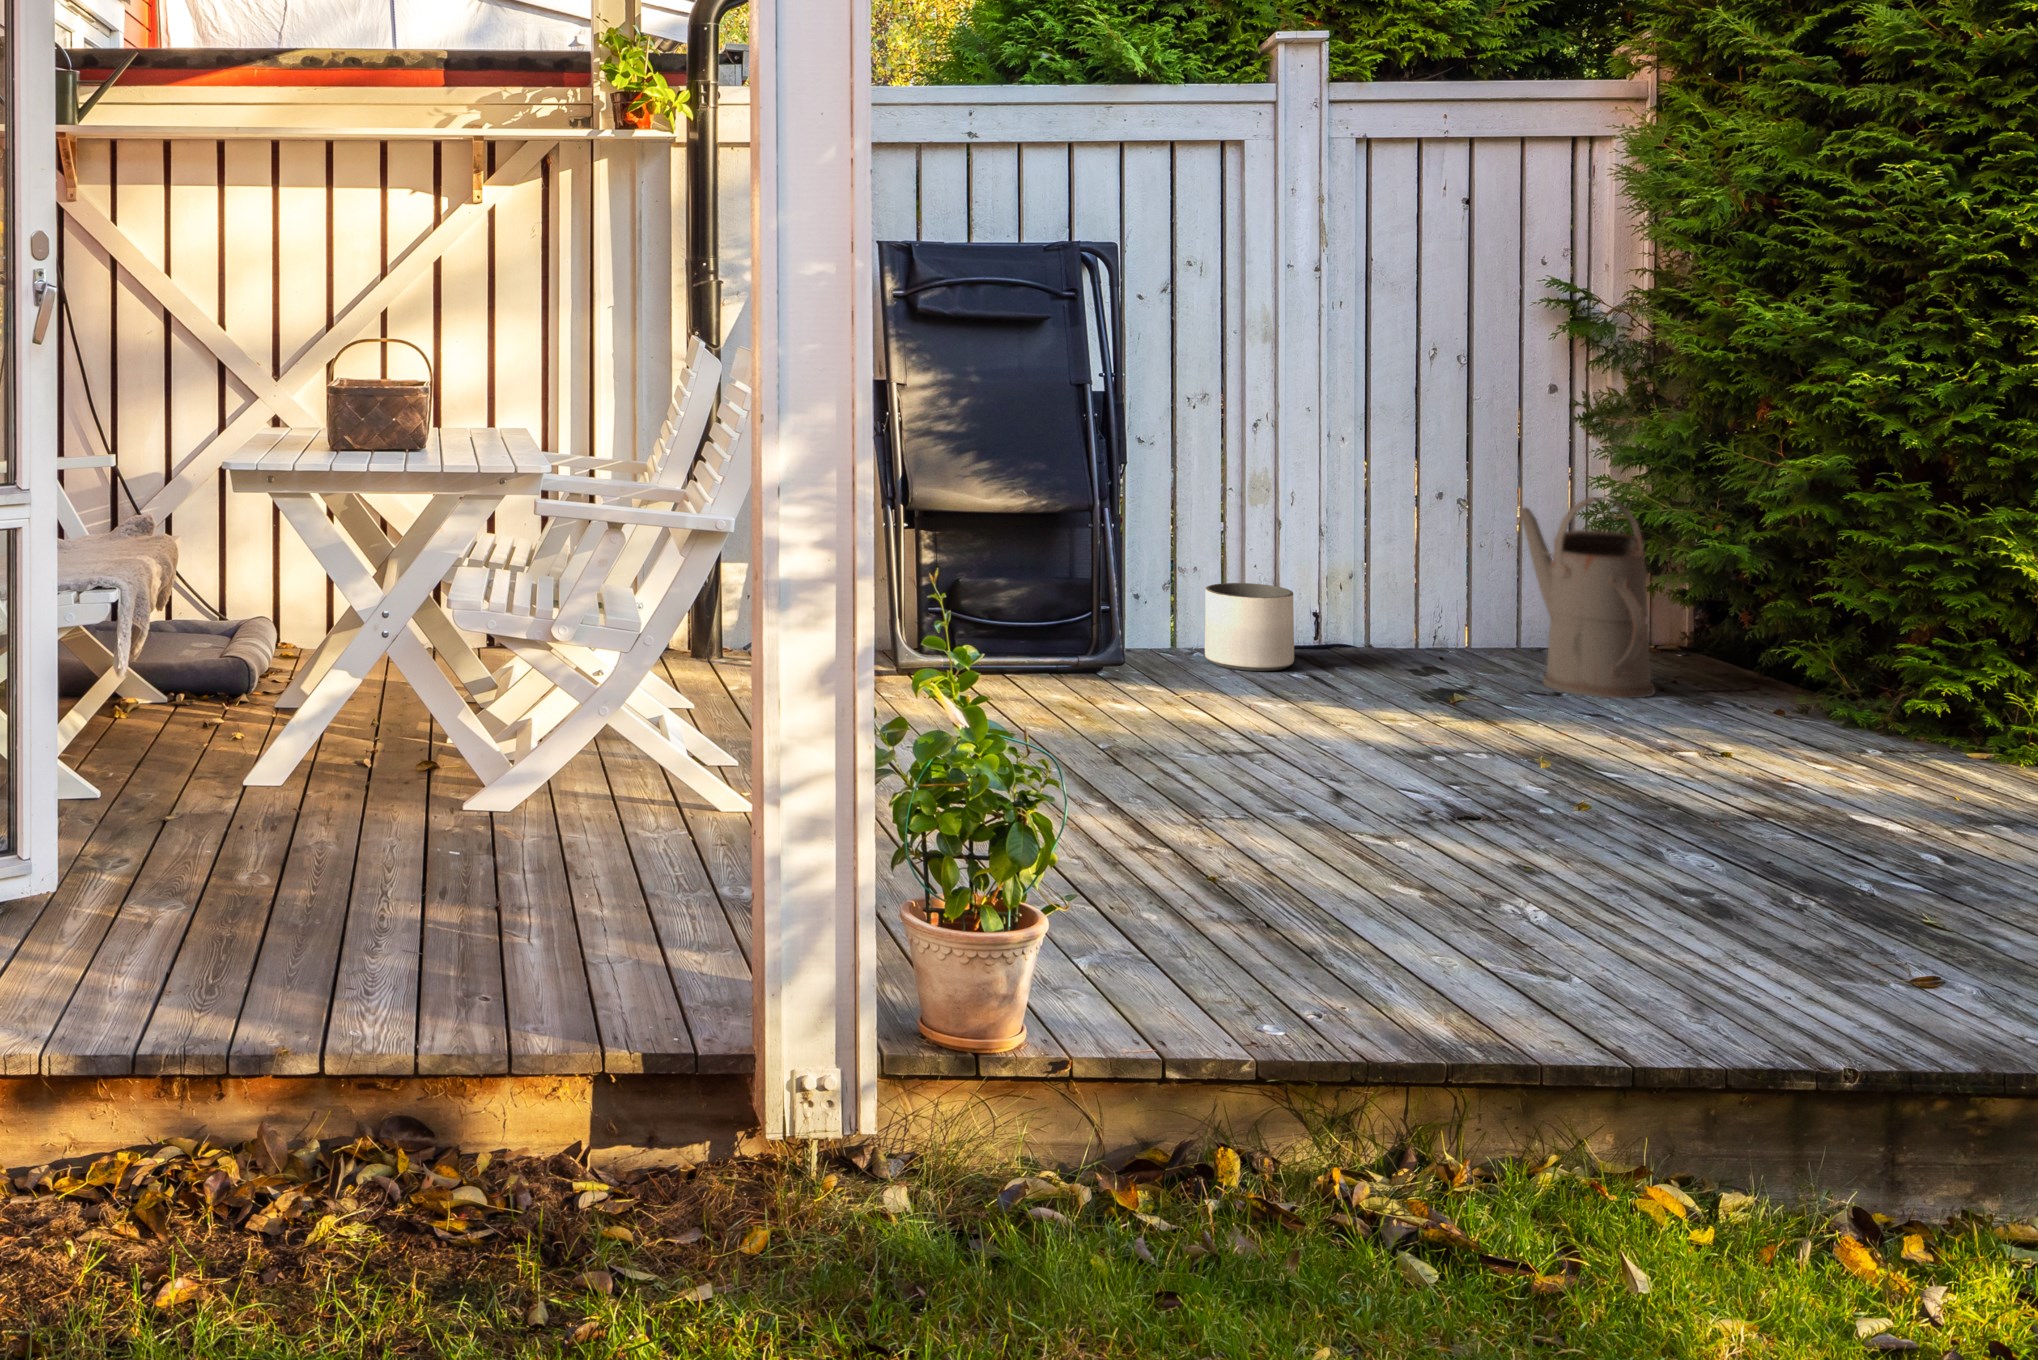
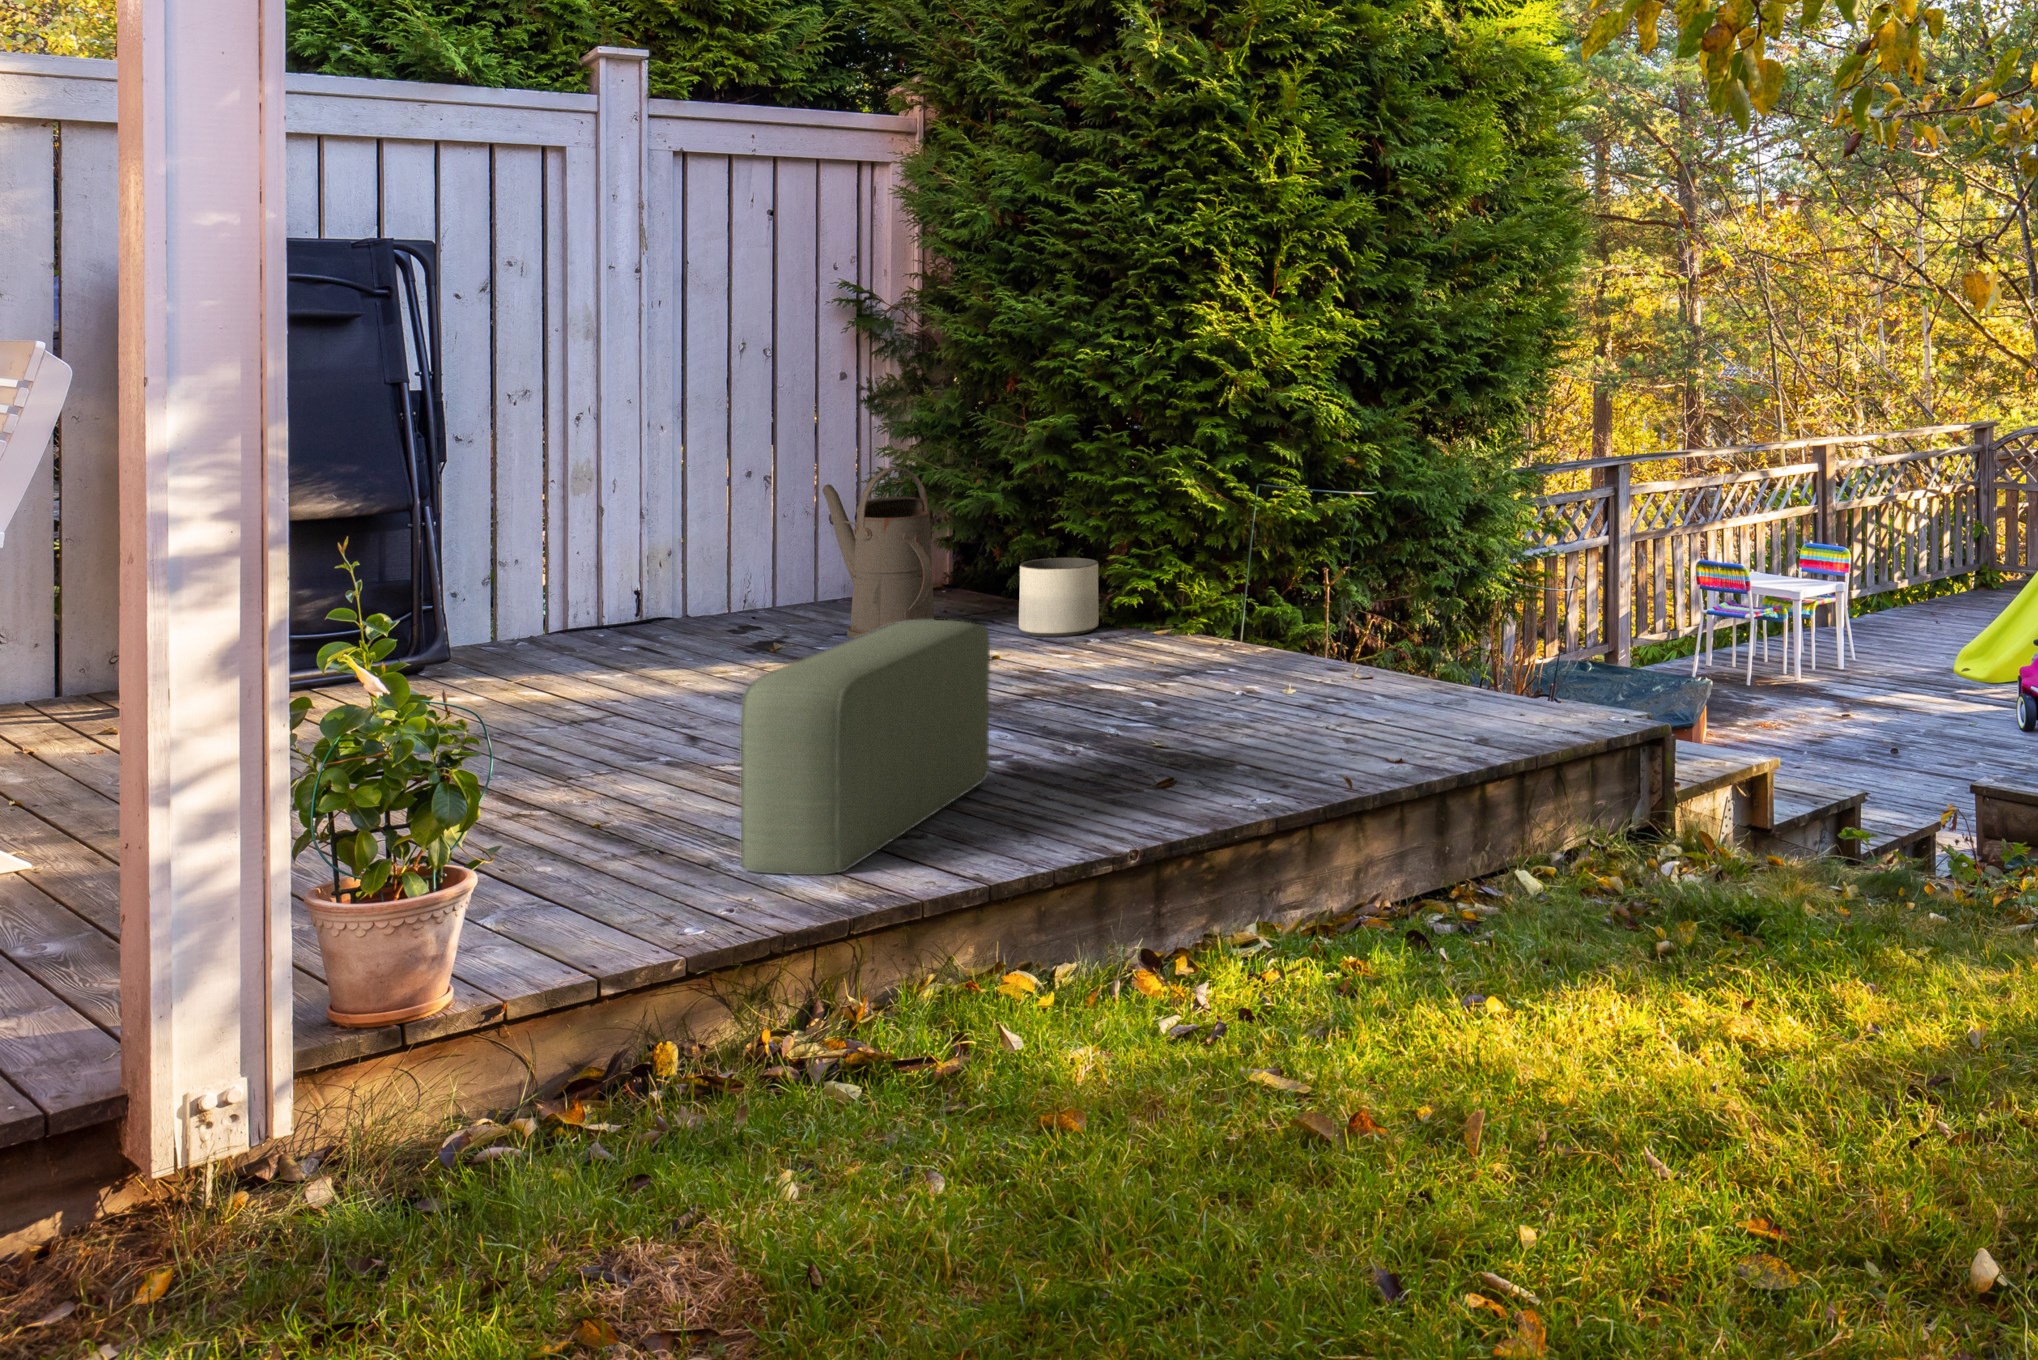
planter: present [1205,583,1294,671] -> present [1019,558,1099,637]
pouf: none [1344,706,1675,1003] -> present [740,620,990,875]

